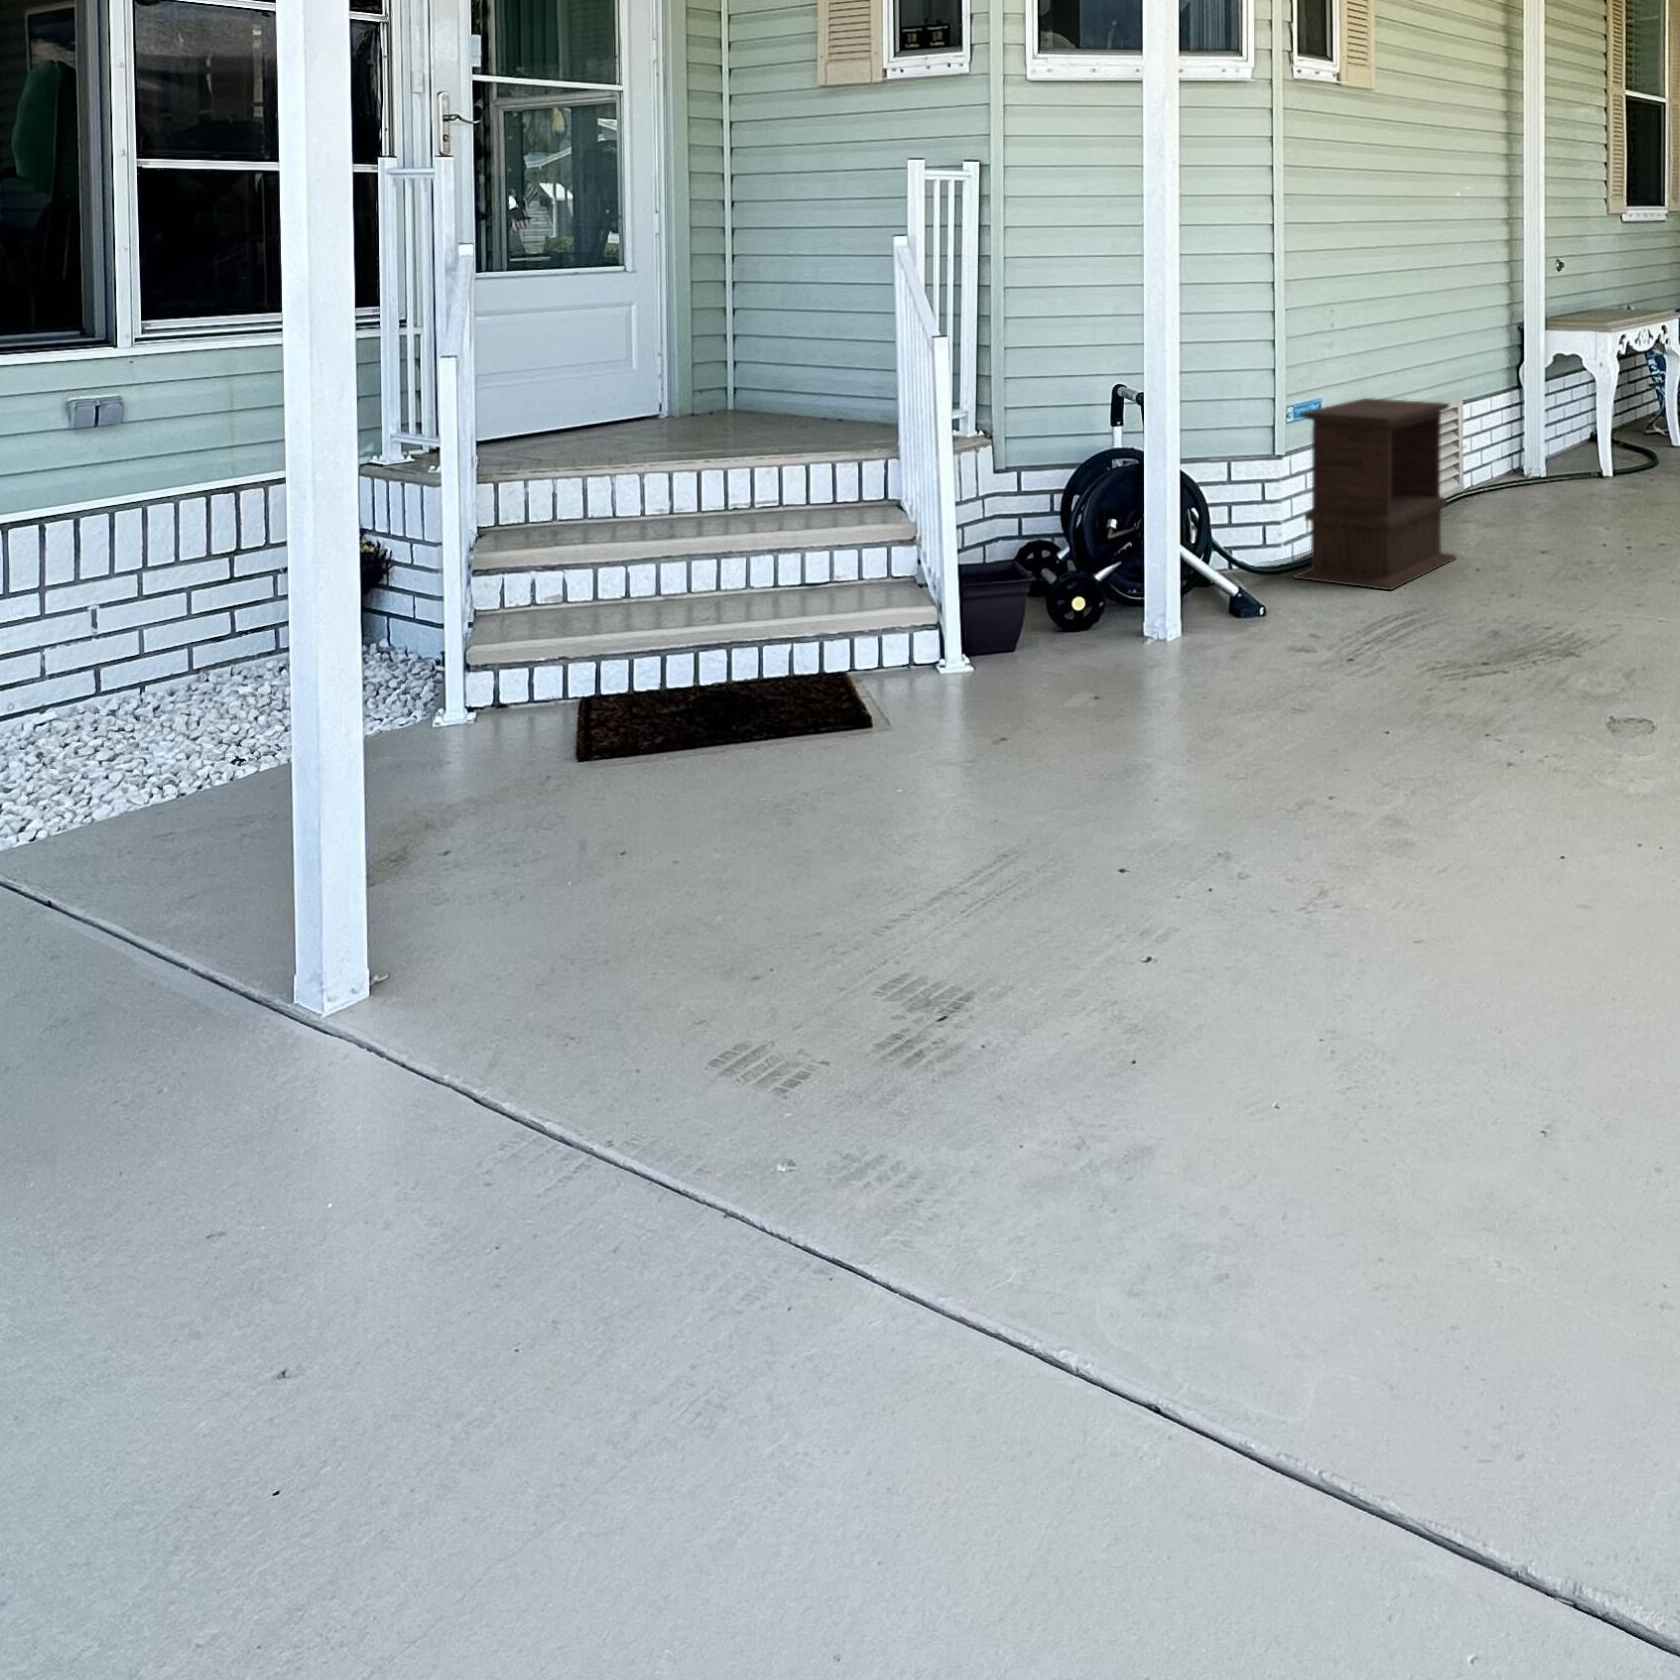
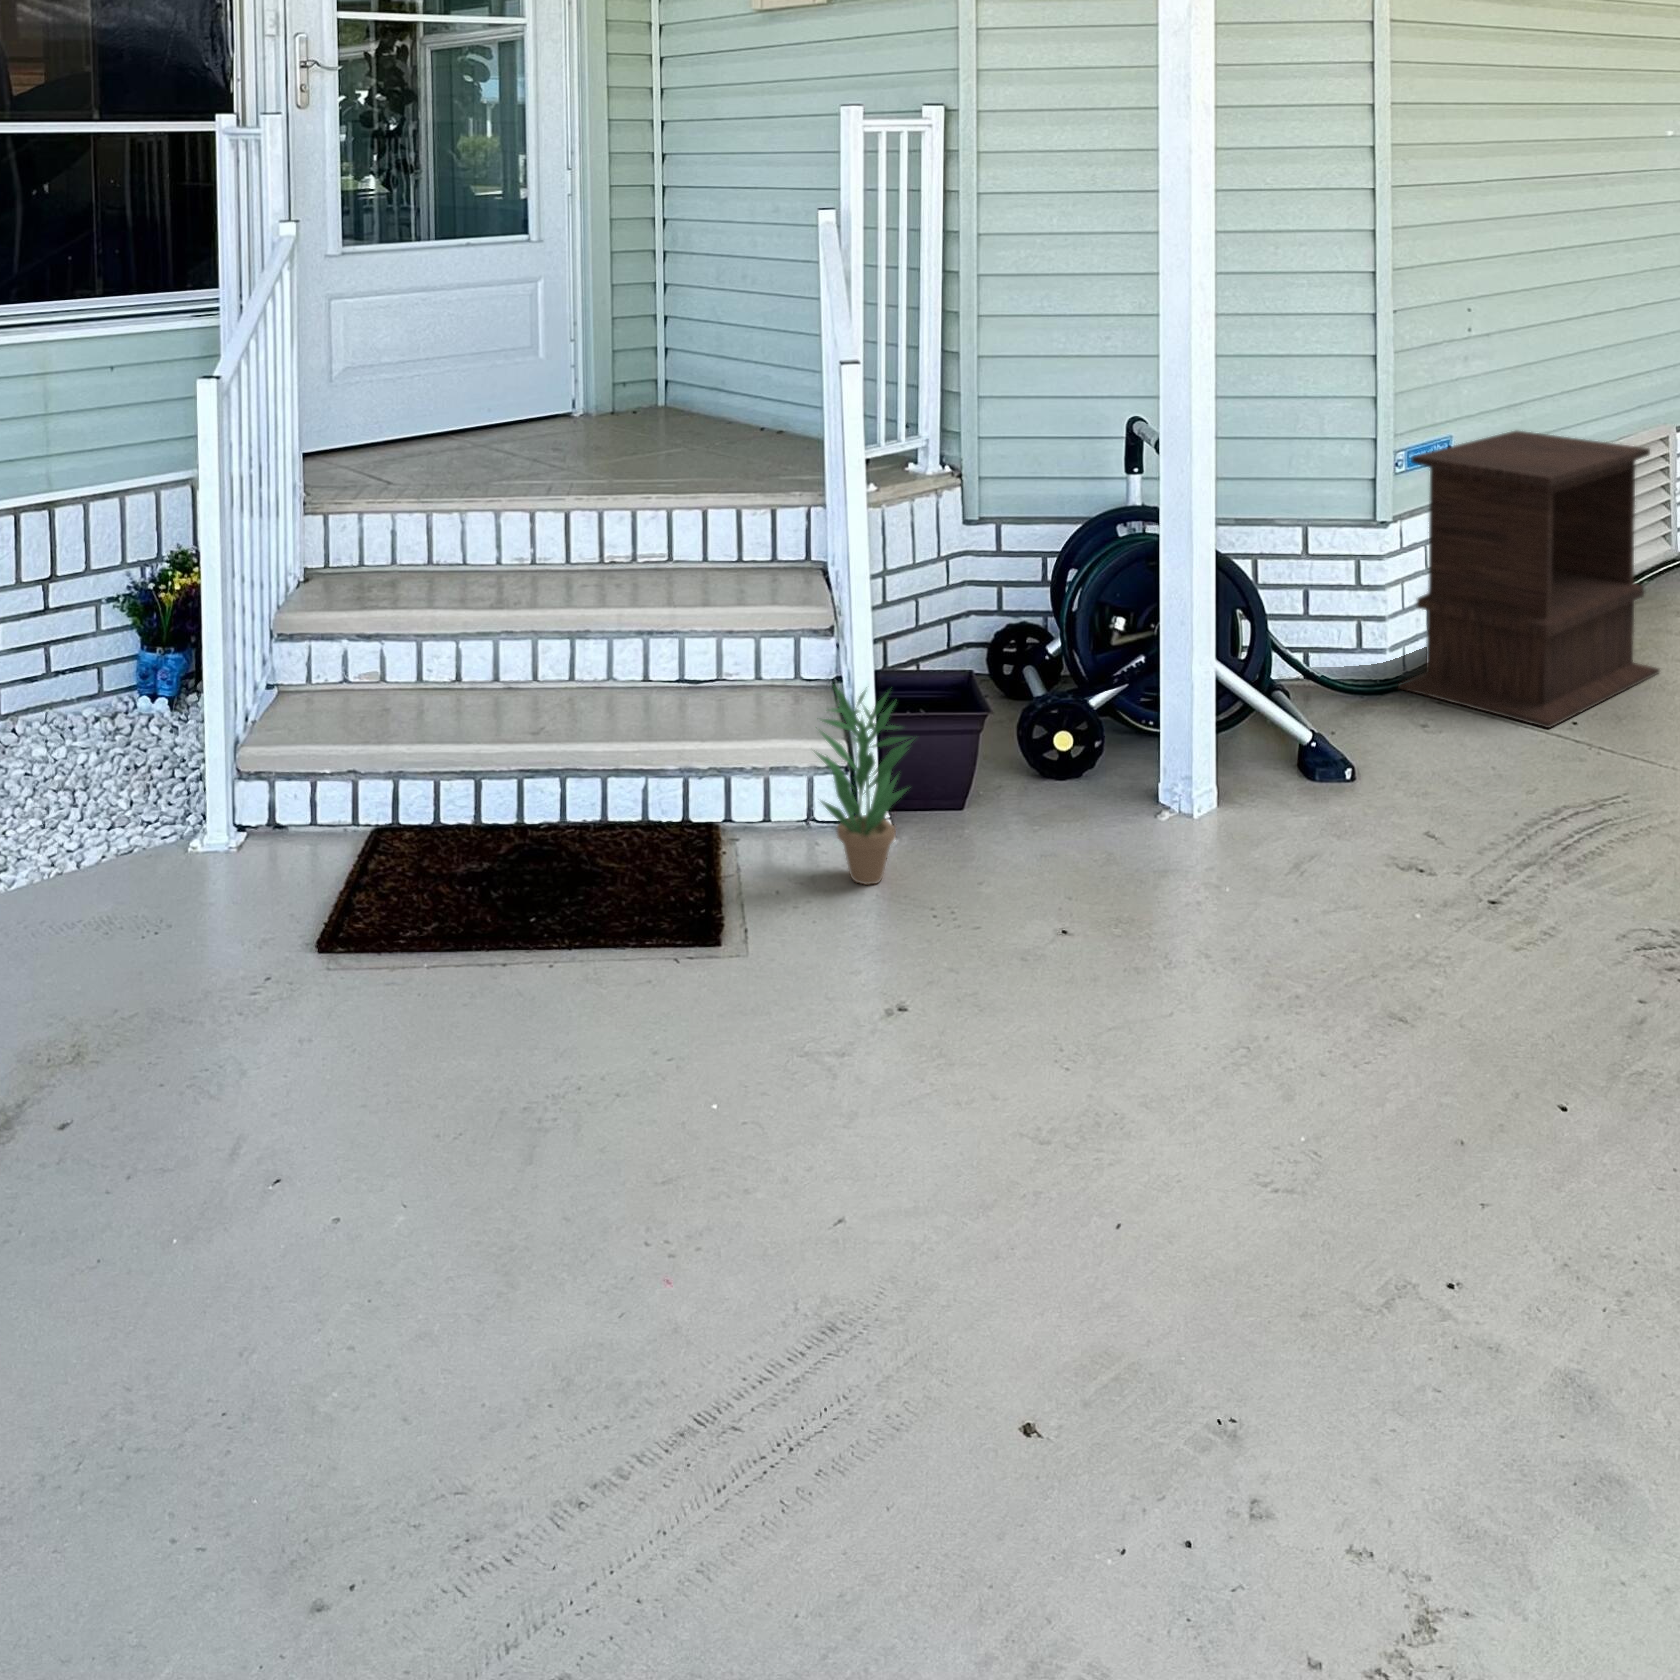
potted plant: none [919,558,997,704] -> present [816,684,913,885]

